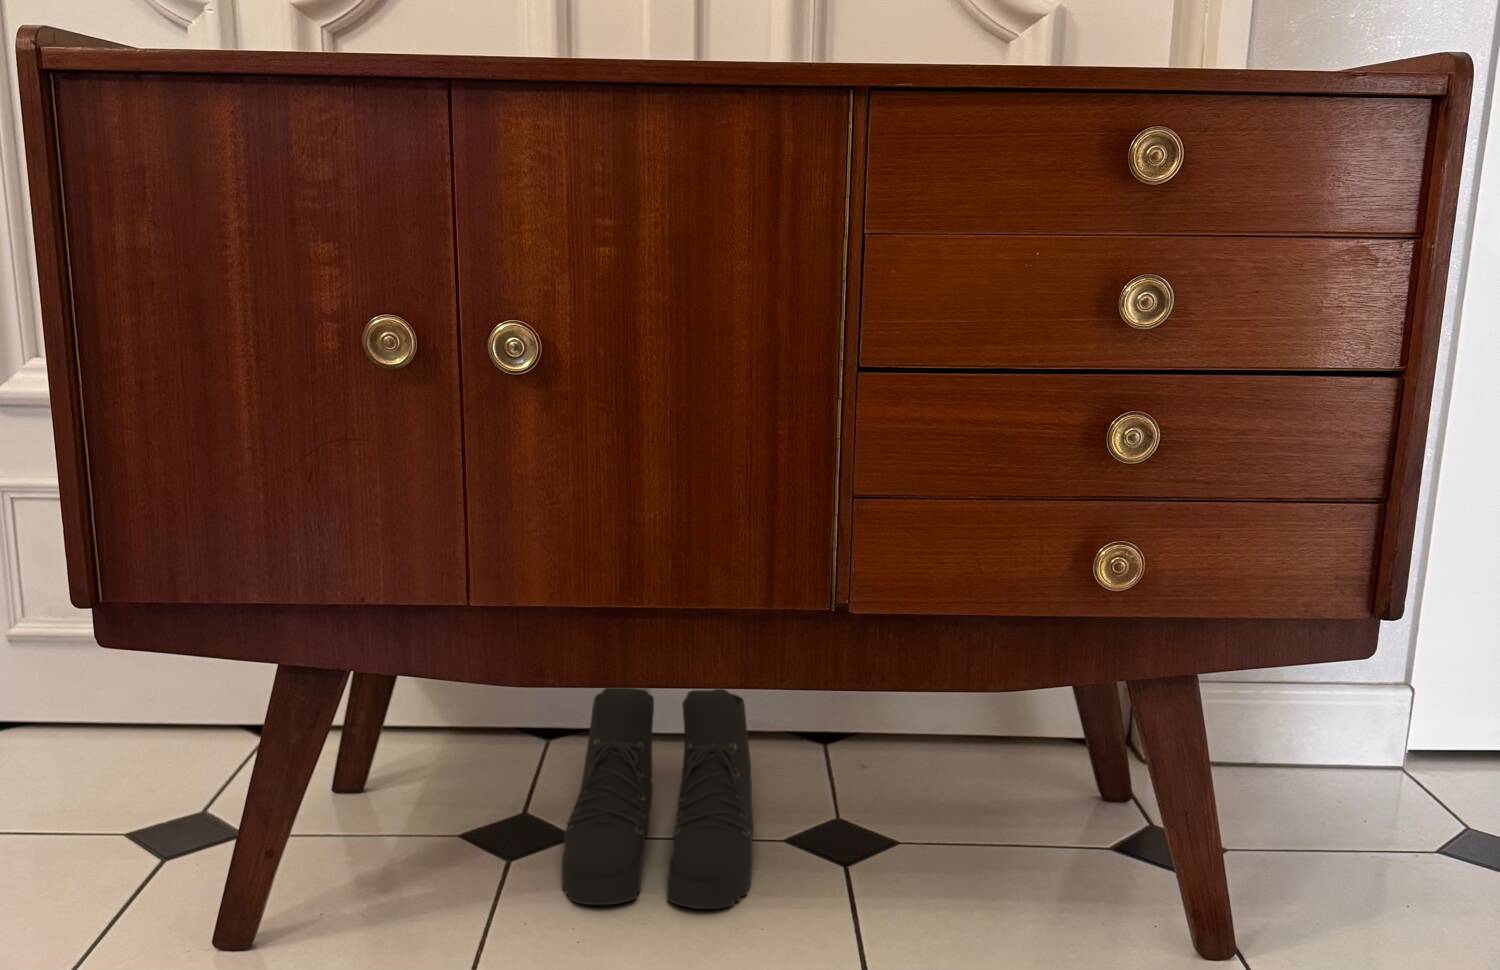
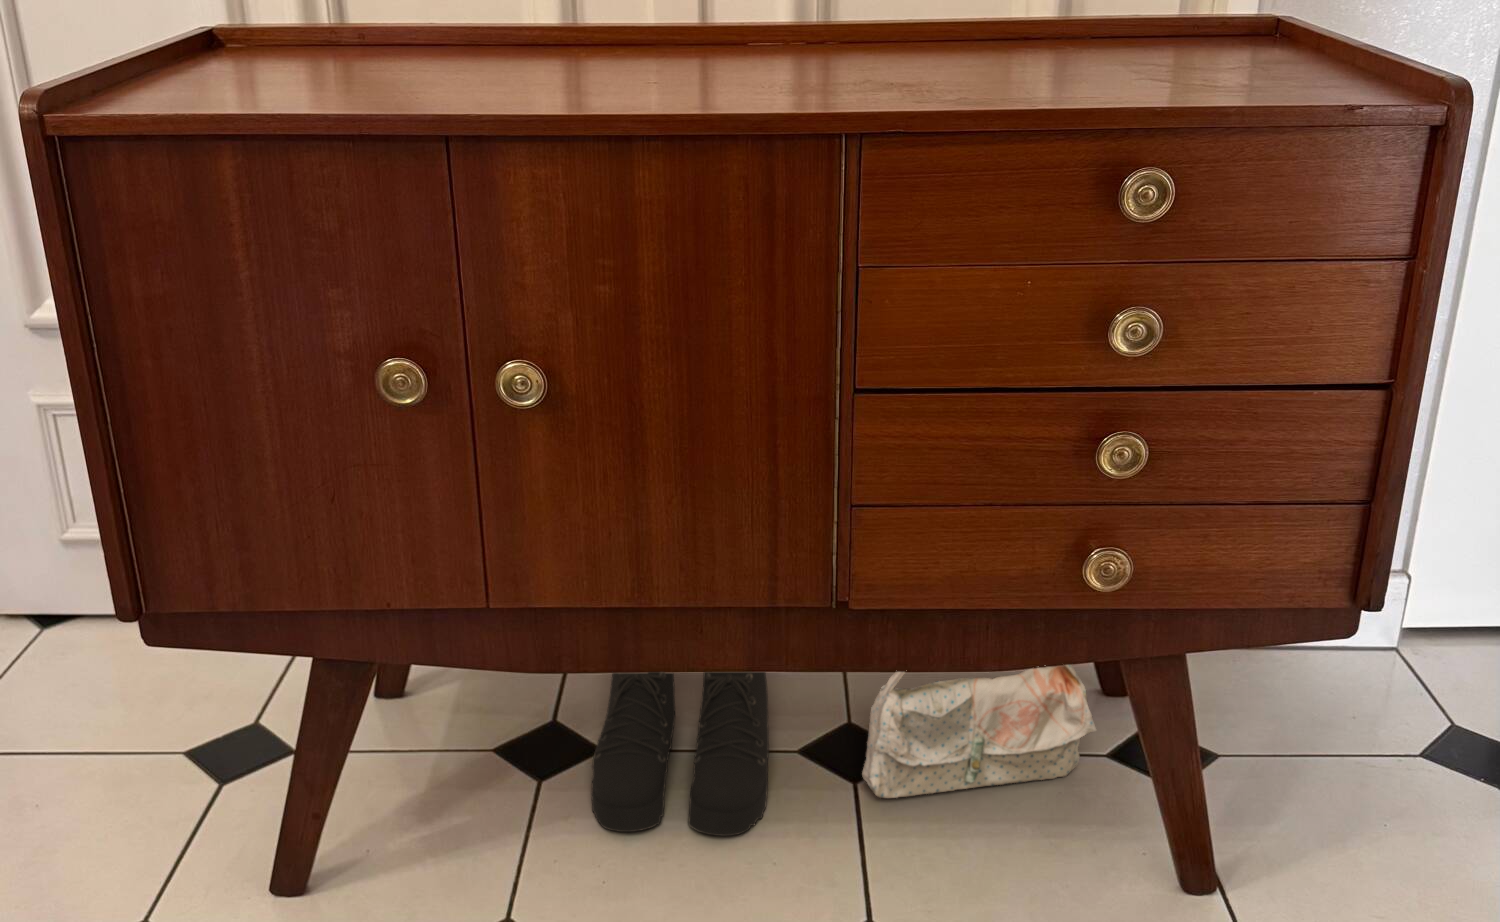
bag: none [853,605,1100,877] -> present [862,664,1096,798]

